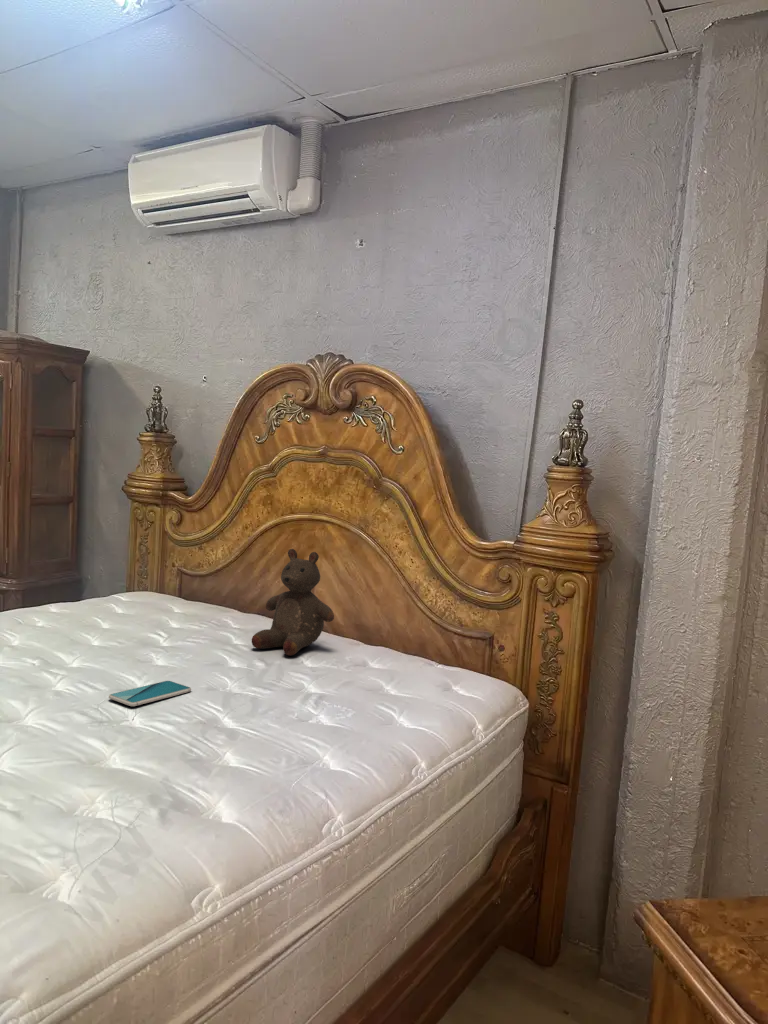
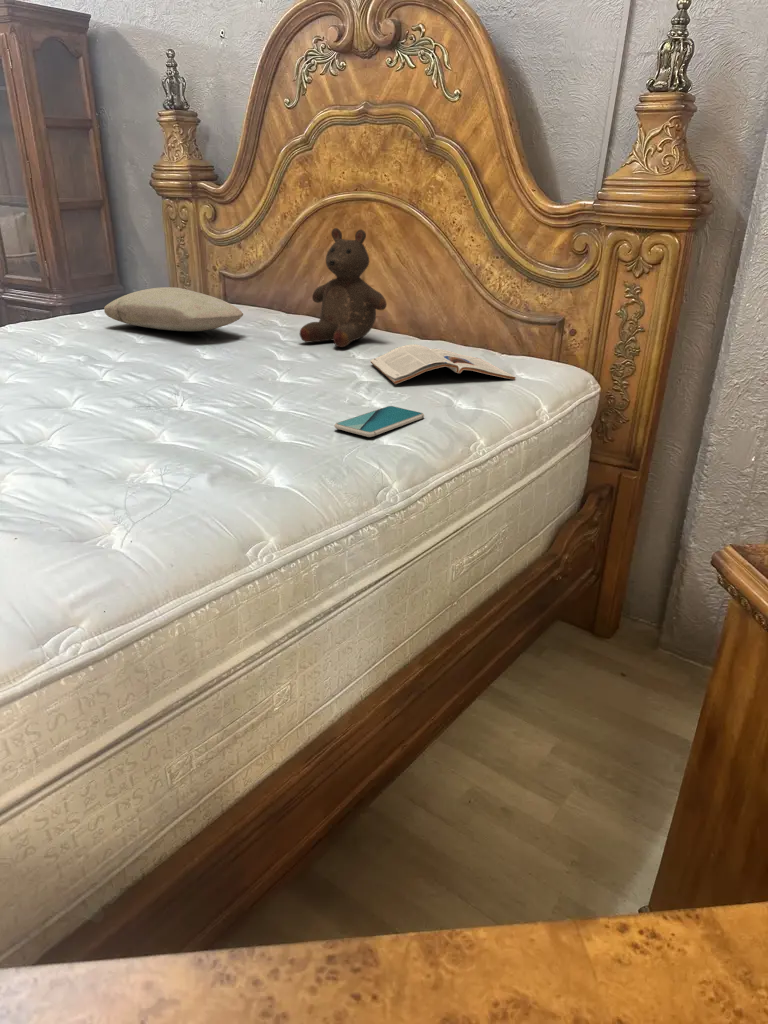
pillow: none [66,590,200,633] -> present [104,287,243,331]
magazine: none [317,659,451,701] -> present [370,344,516,384]
smartphone: present [109,681,191,706] -> present [334,406,424,437]

